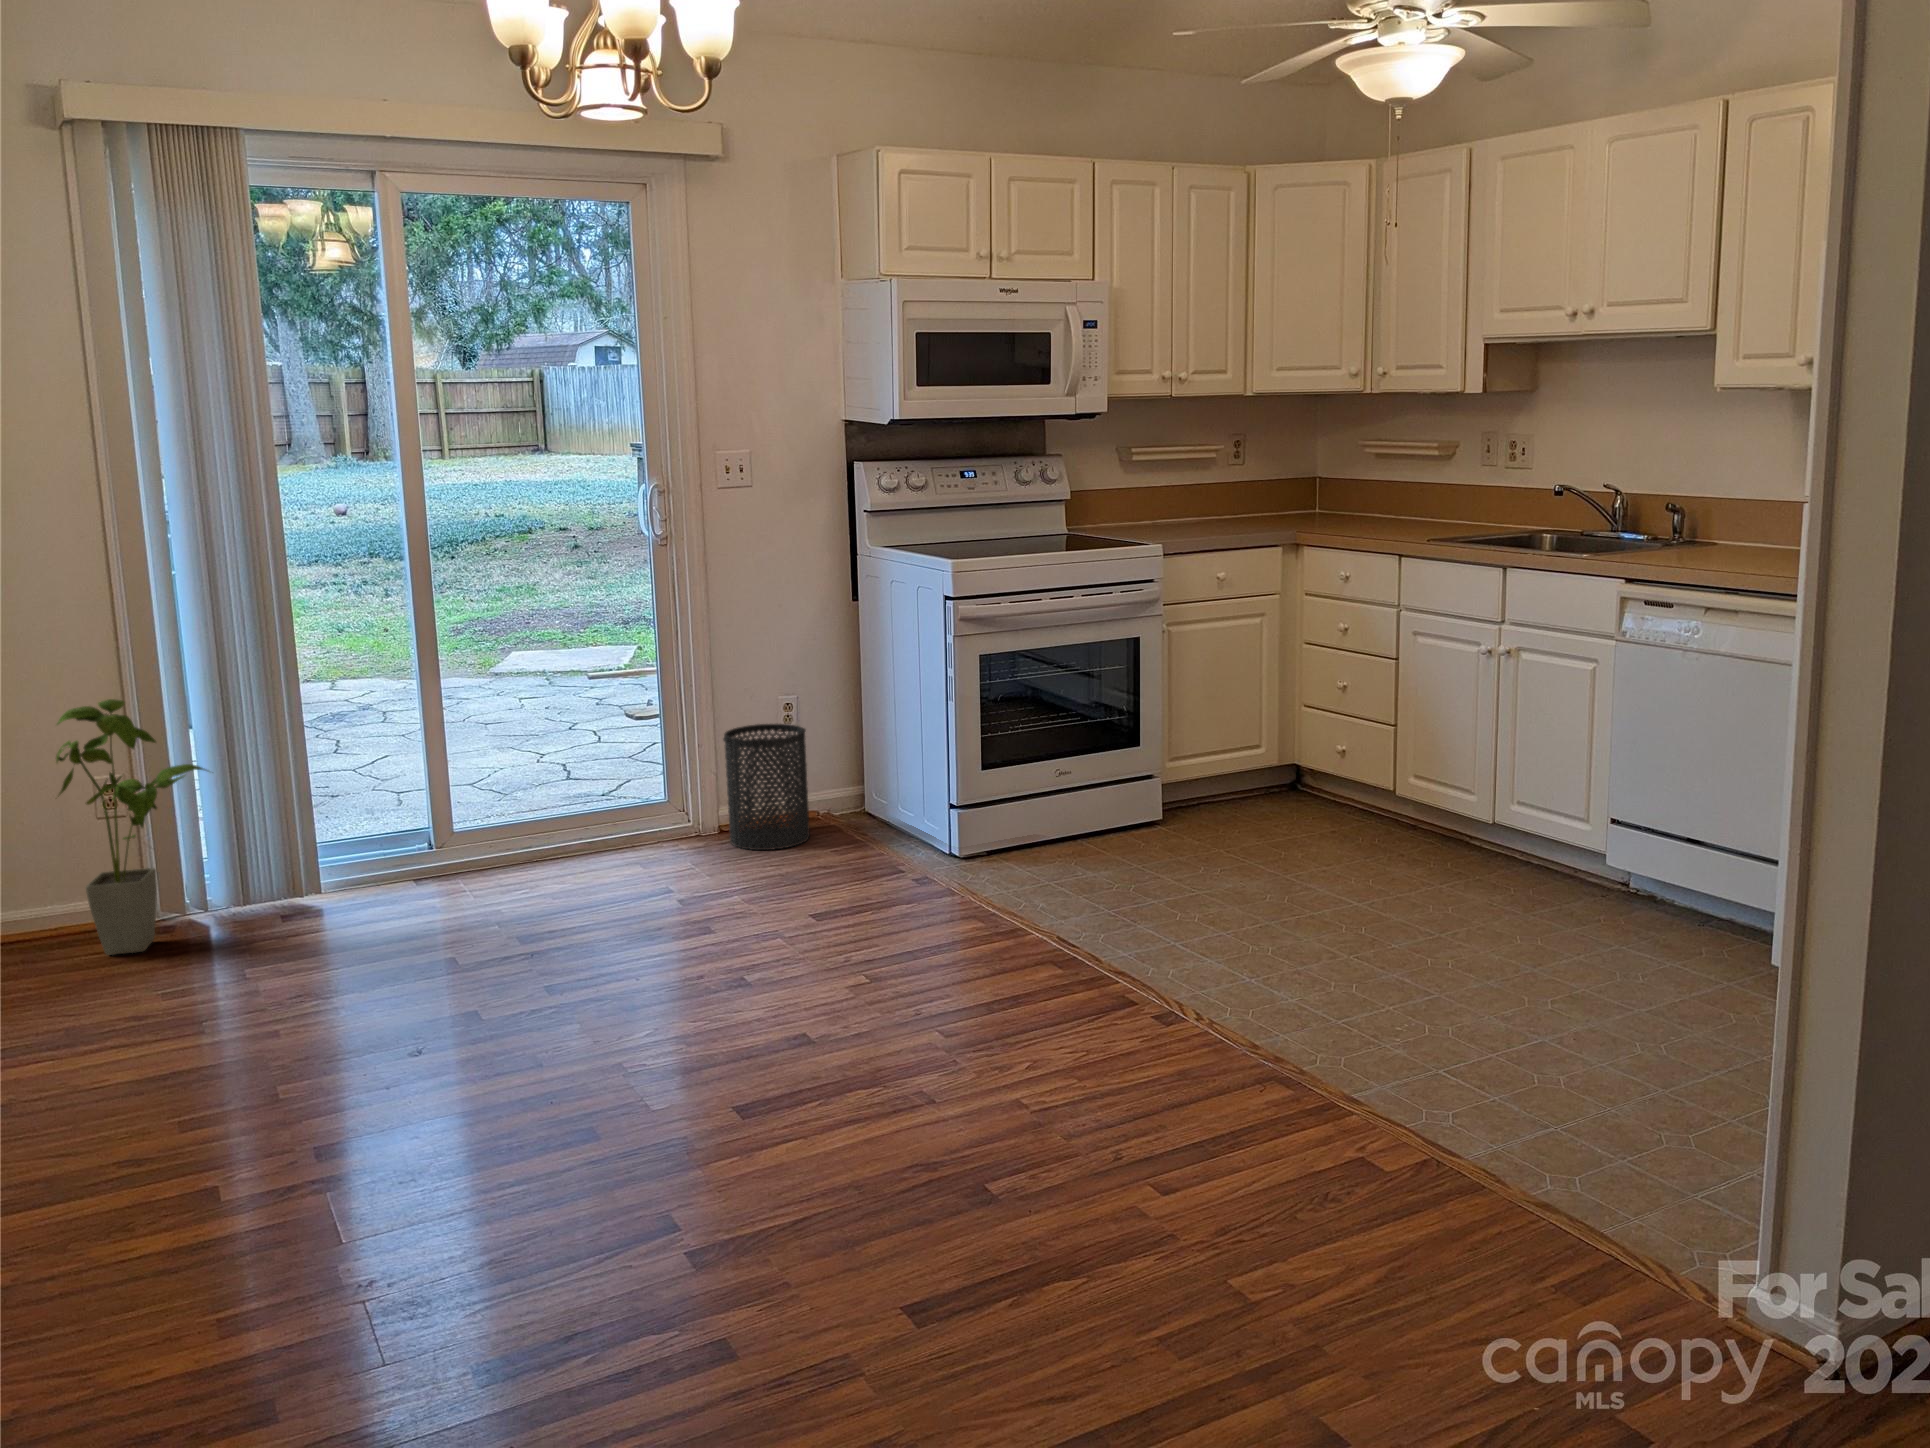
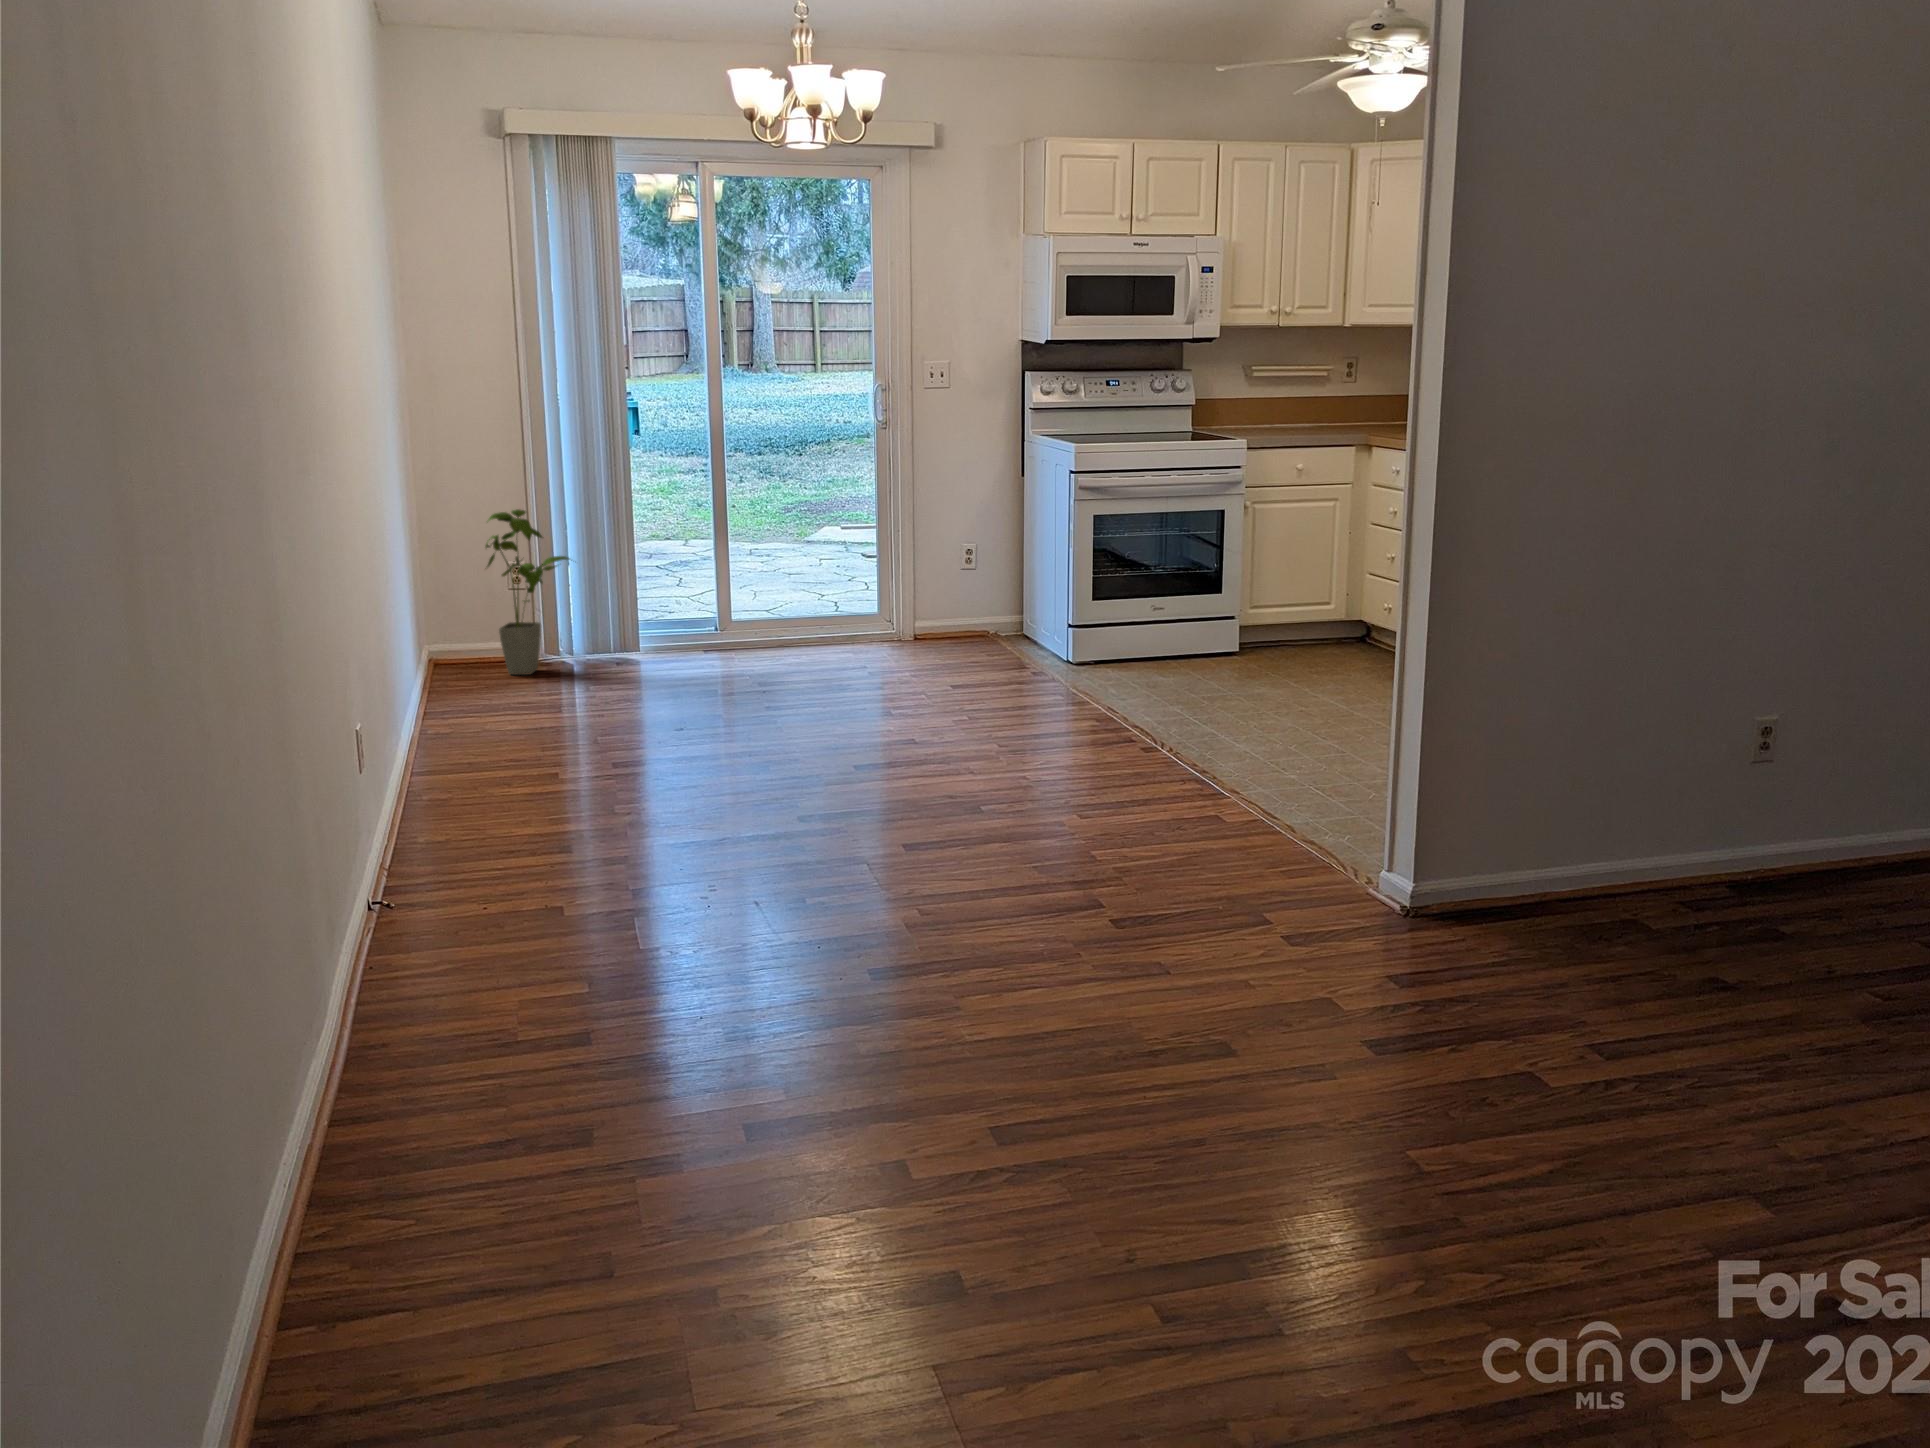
trash can: present [723,724,810,850] -> none [917,562,979,651]

